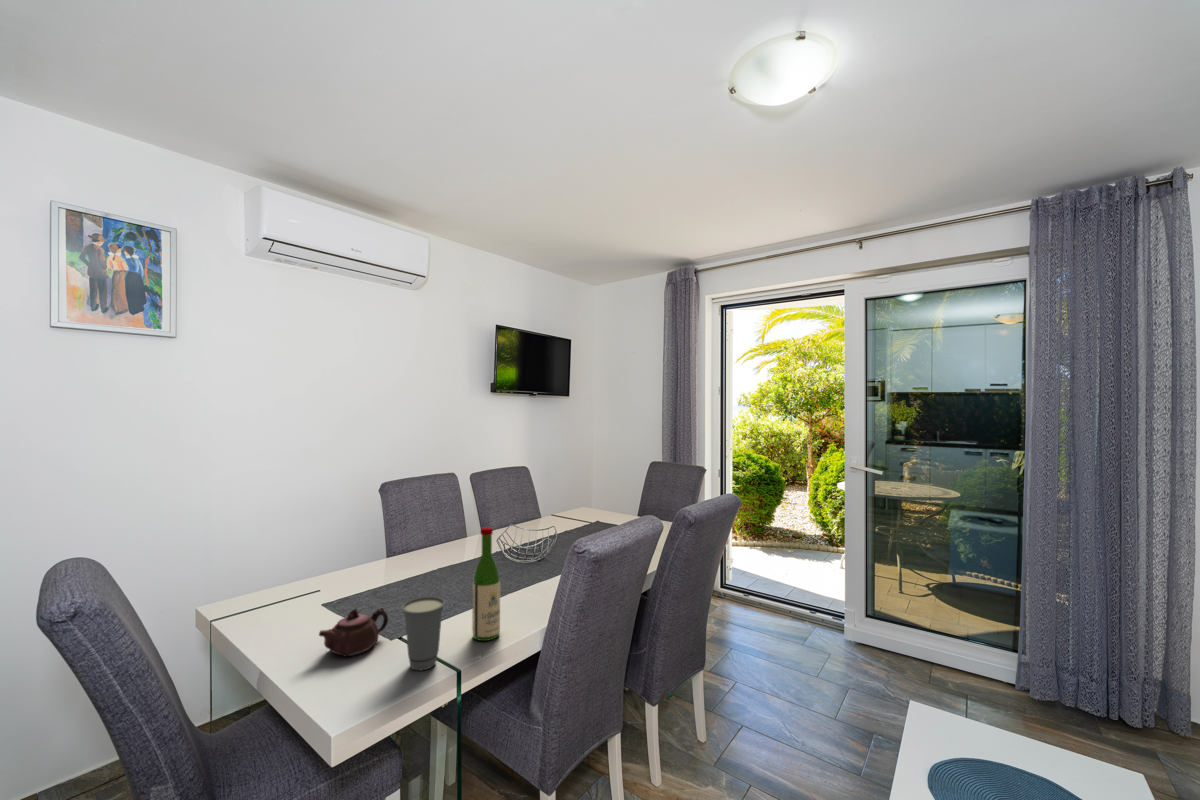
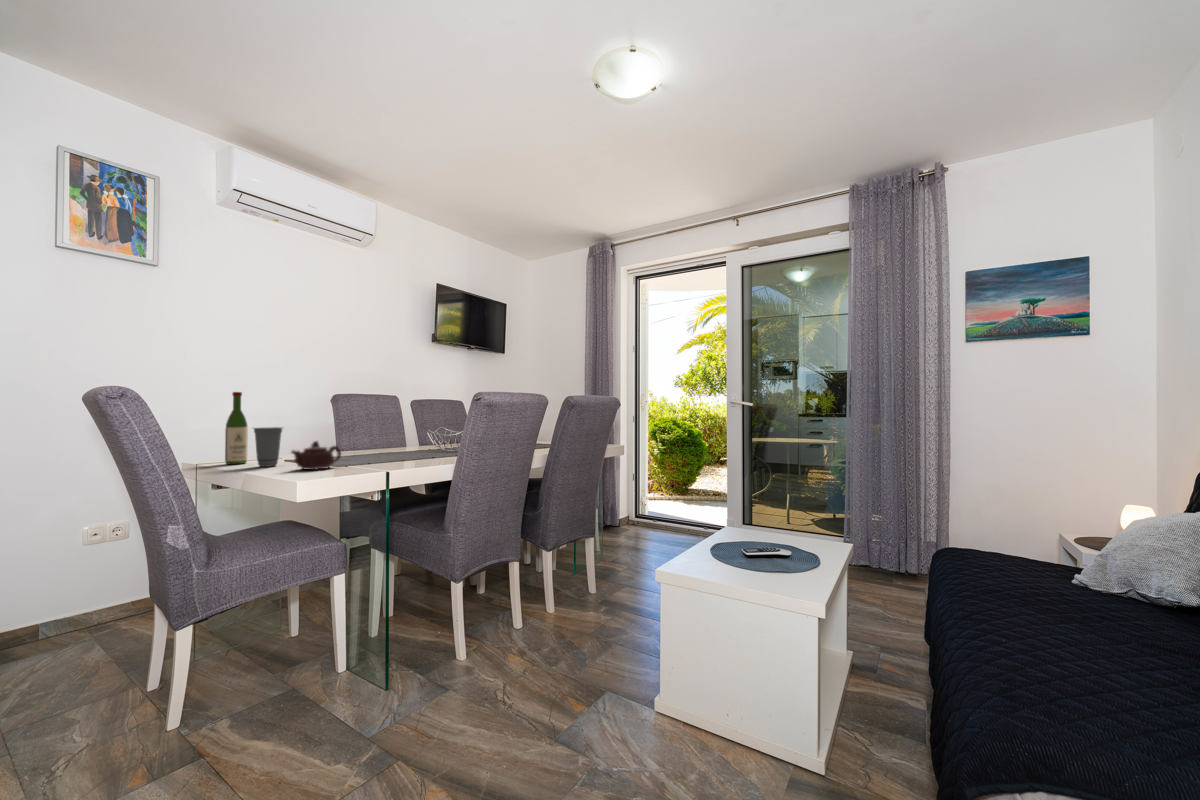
wine bottle: present [472,527,500,641] -> present [225,392,248,464]
cup: present [401,596,446,671] -> present [254,427,282,467]

